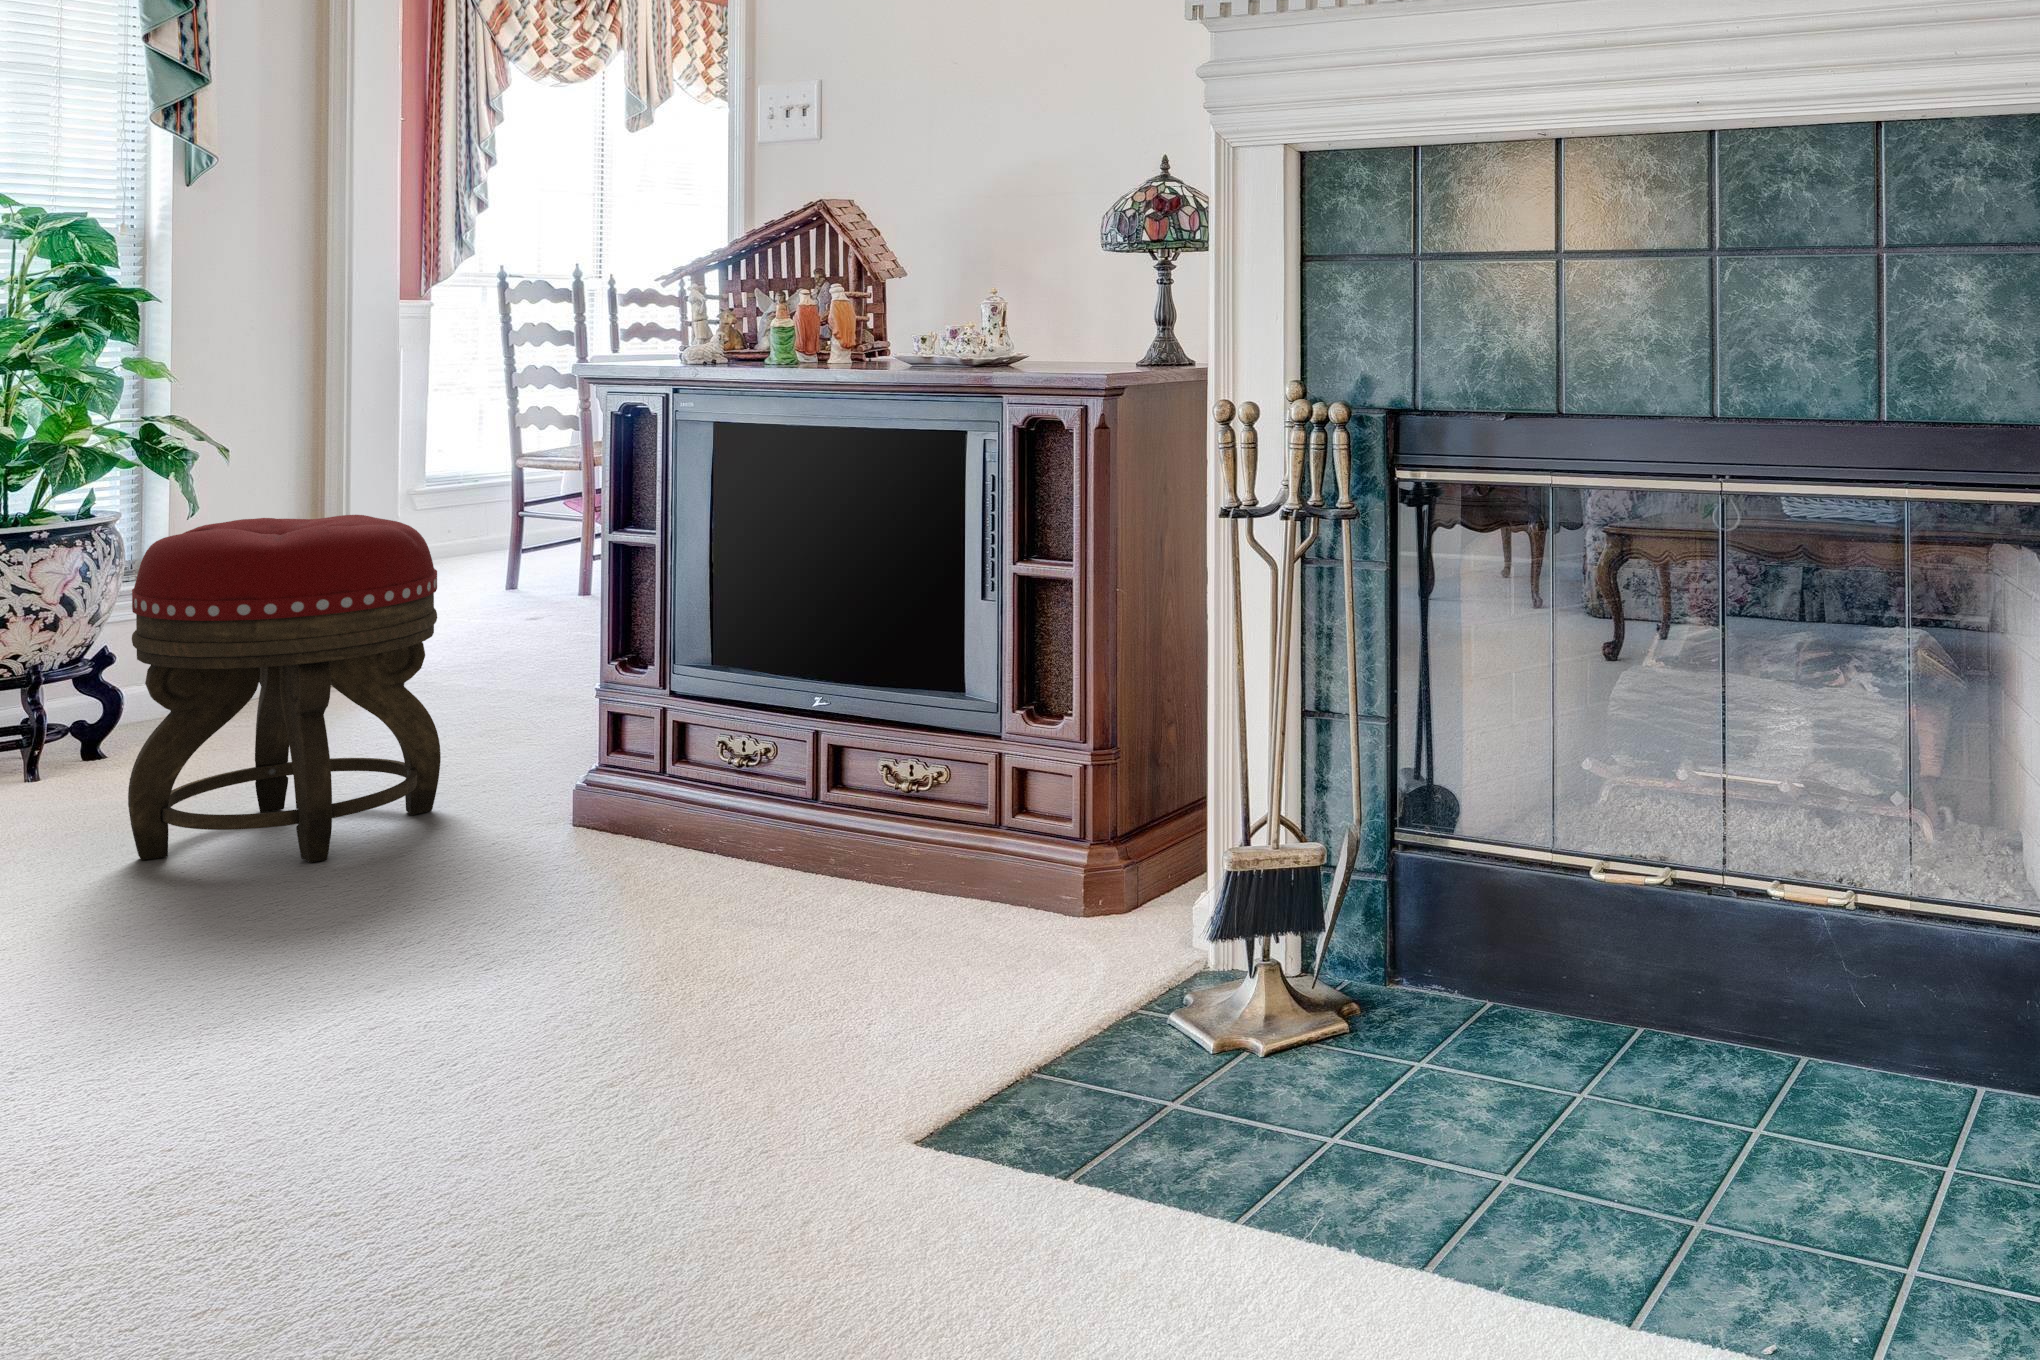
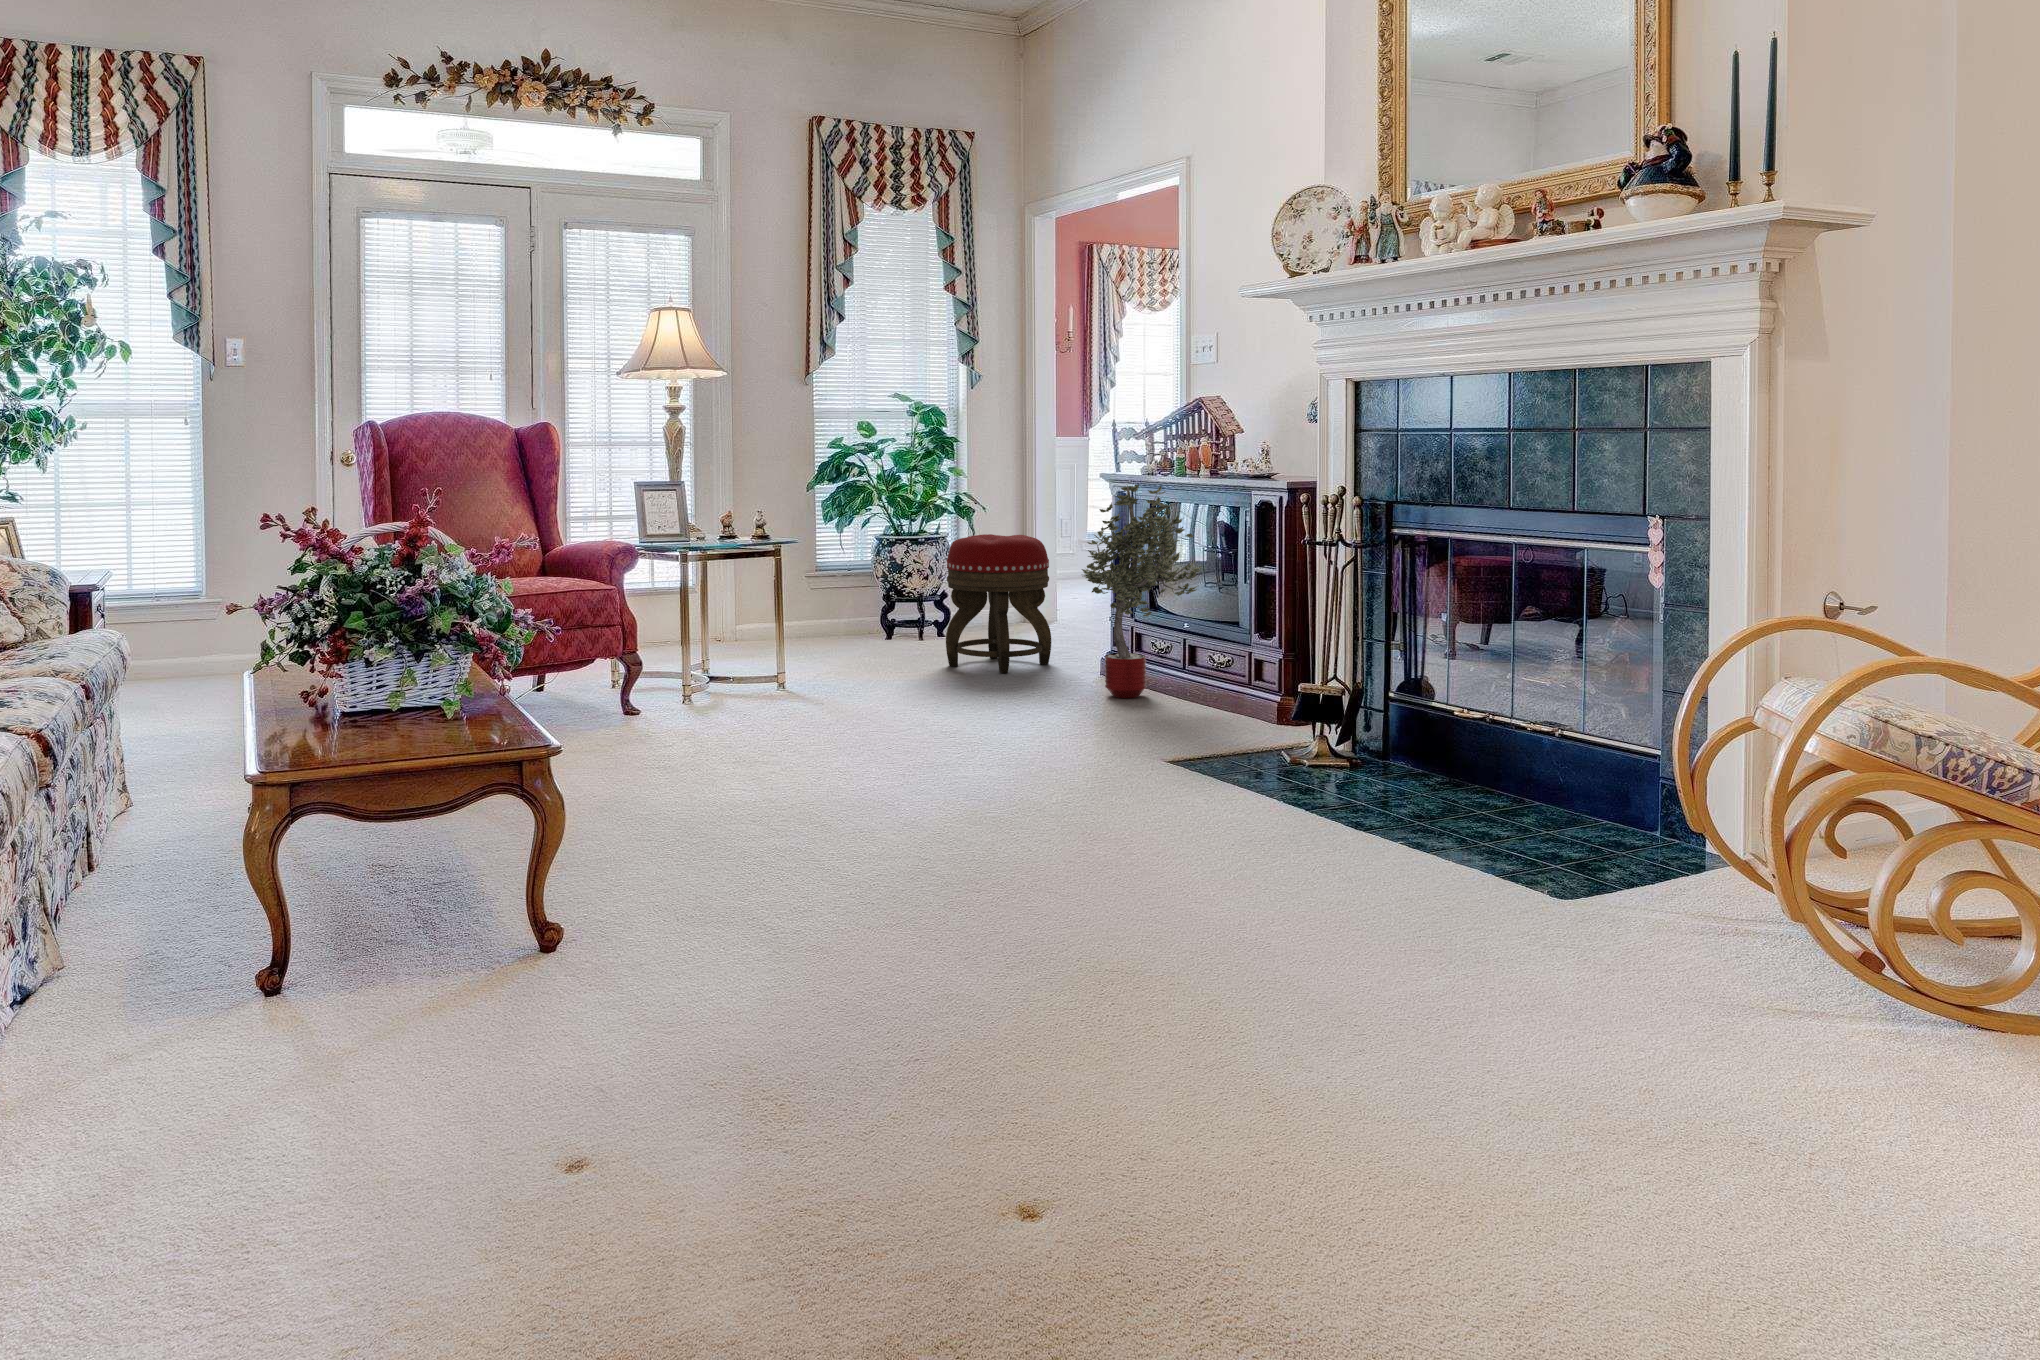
potted tree: none [549,392,877,900] -> present [1082,485,1202,698]

